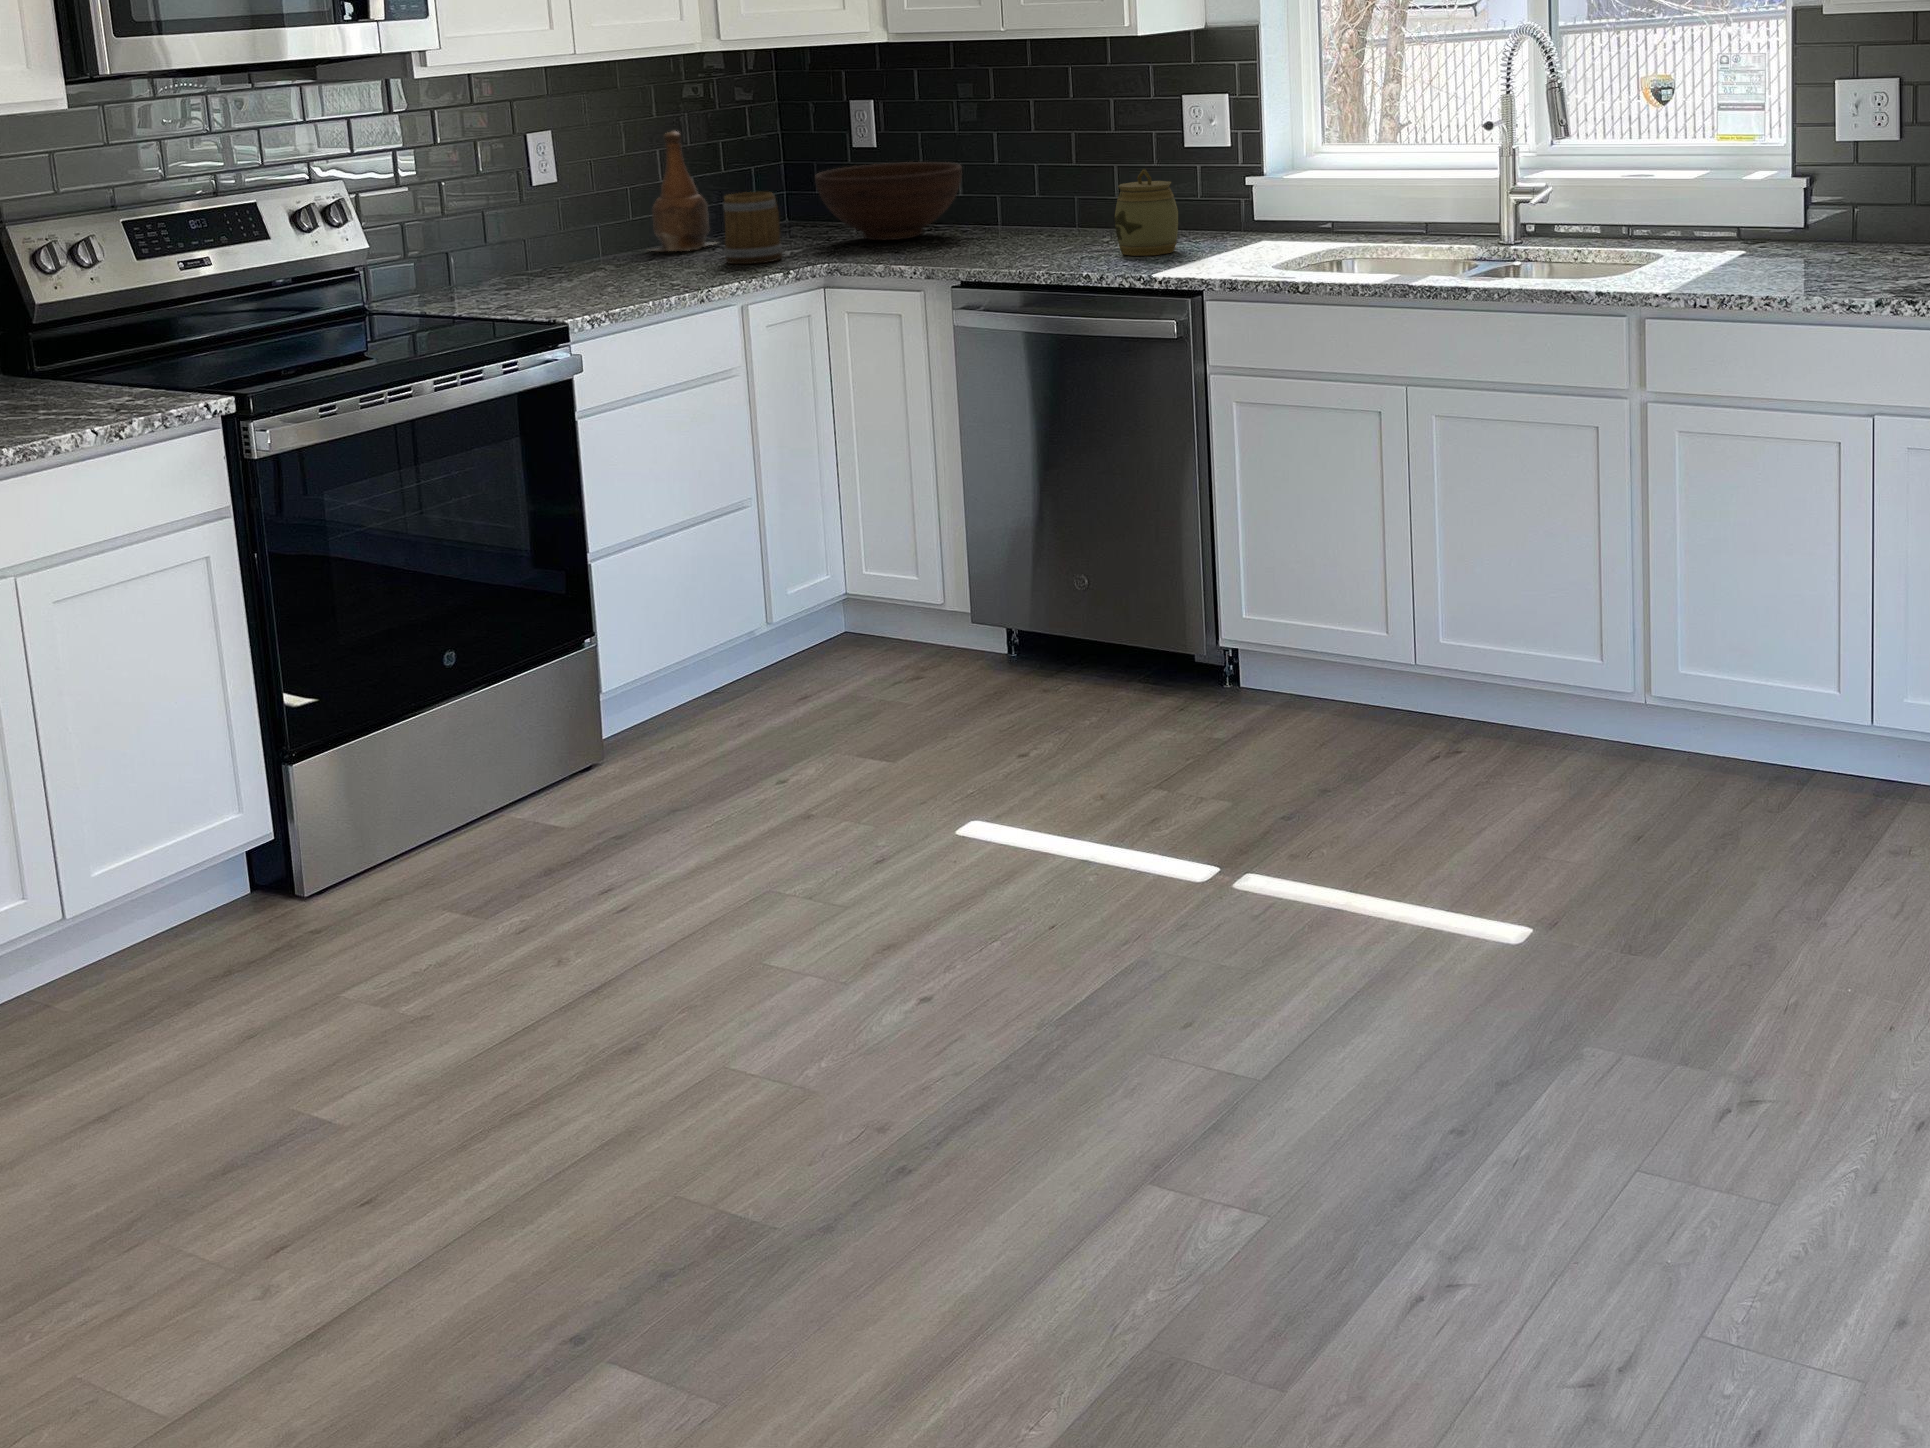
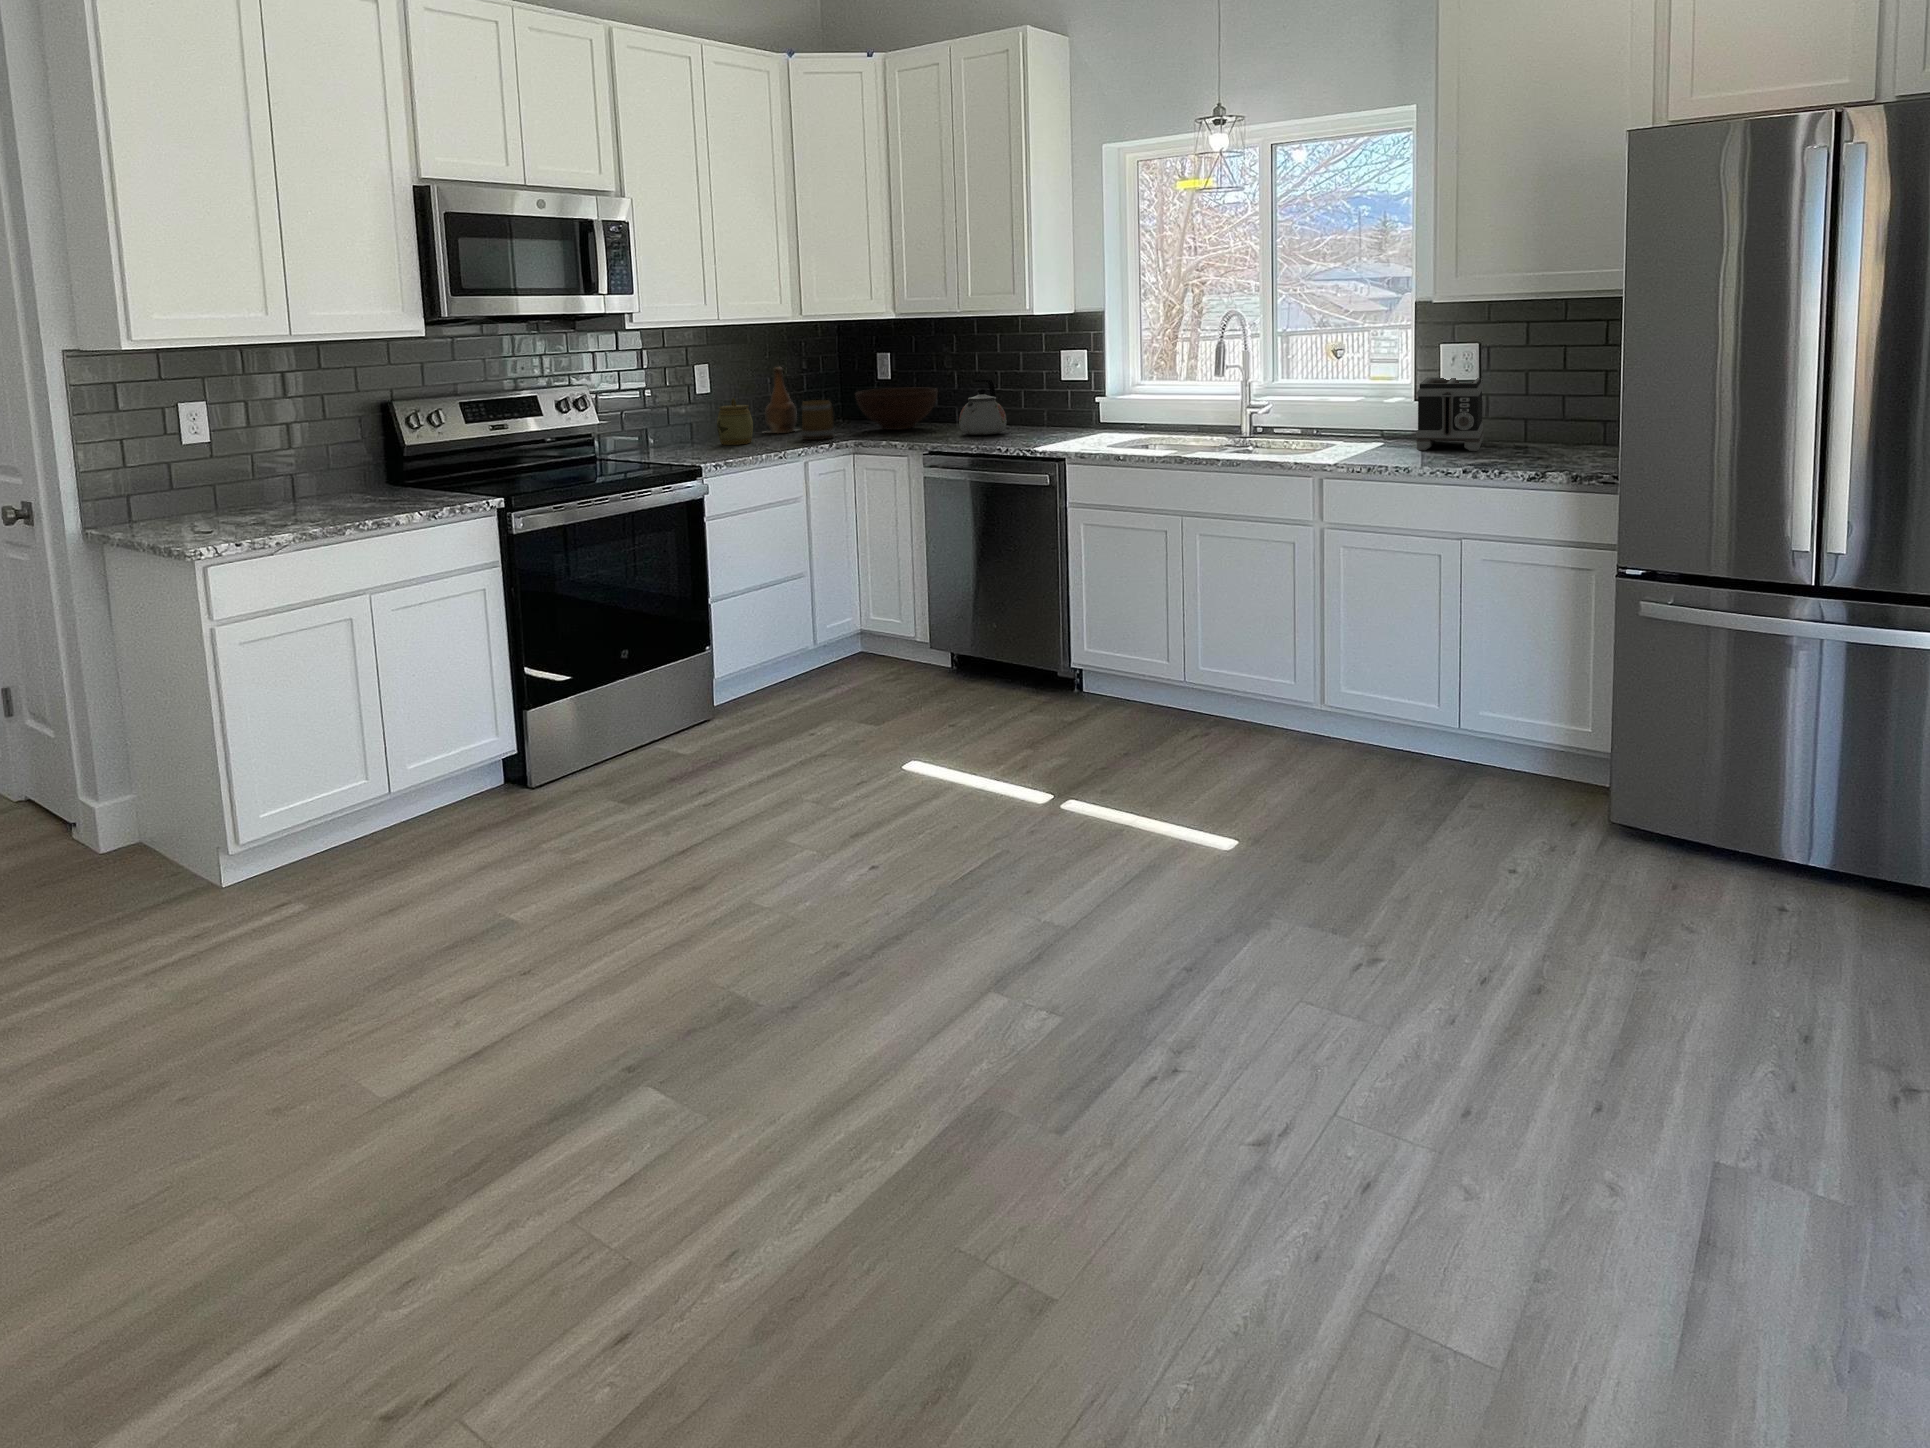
toaster: none [1800,133,1911,263] -> present [1416,377,1483,451]
kettle: none [1007,148,1090,248] -> present [959,379,1007,435]
jar: present [1115,169,1178,256] -> present [717,398,753,445]

